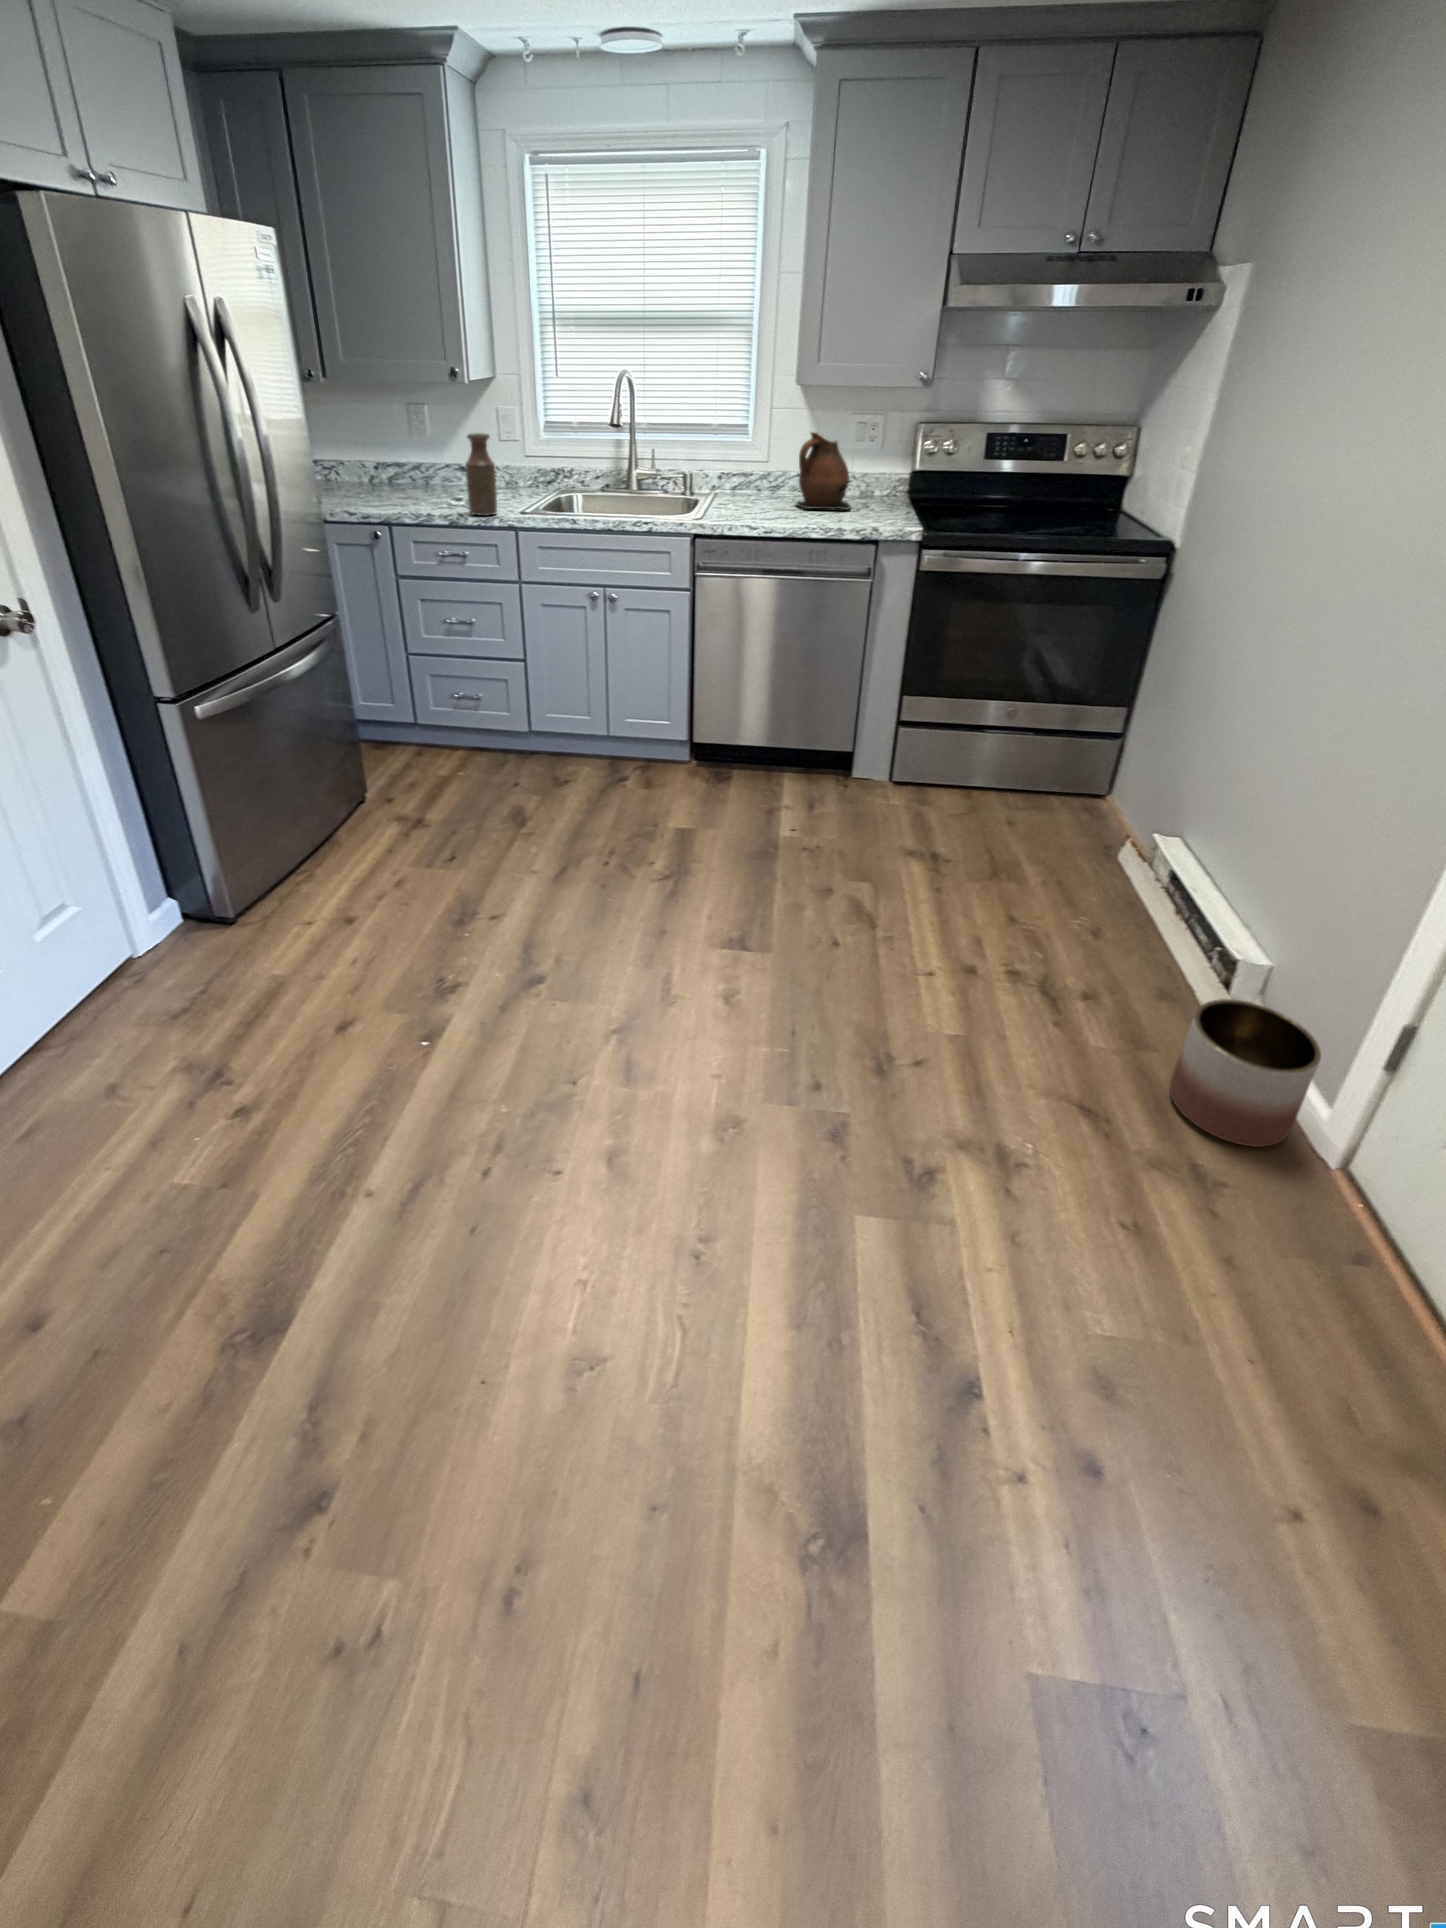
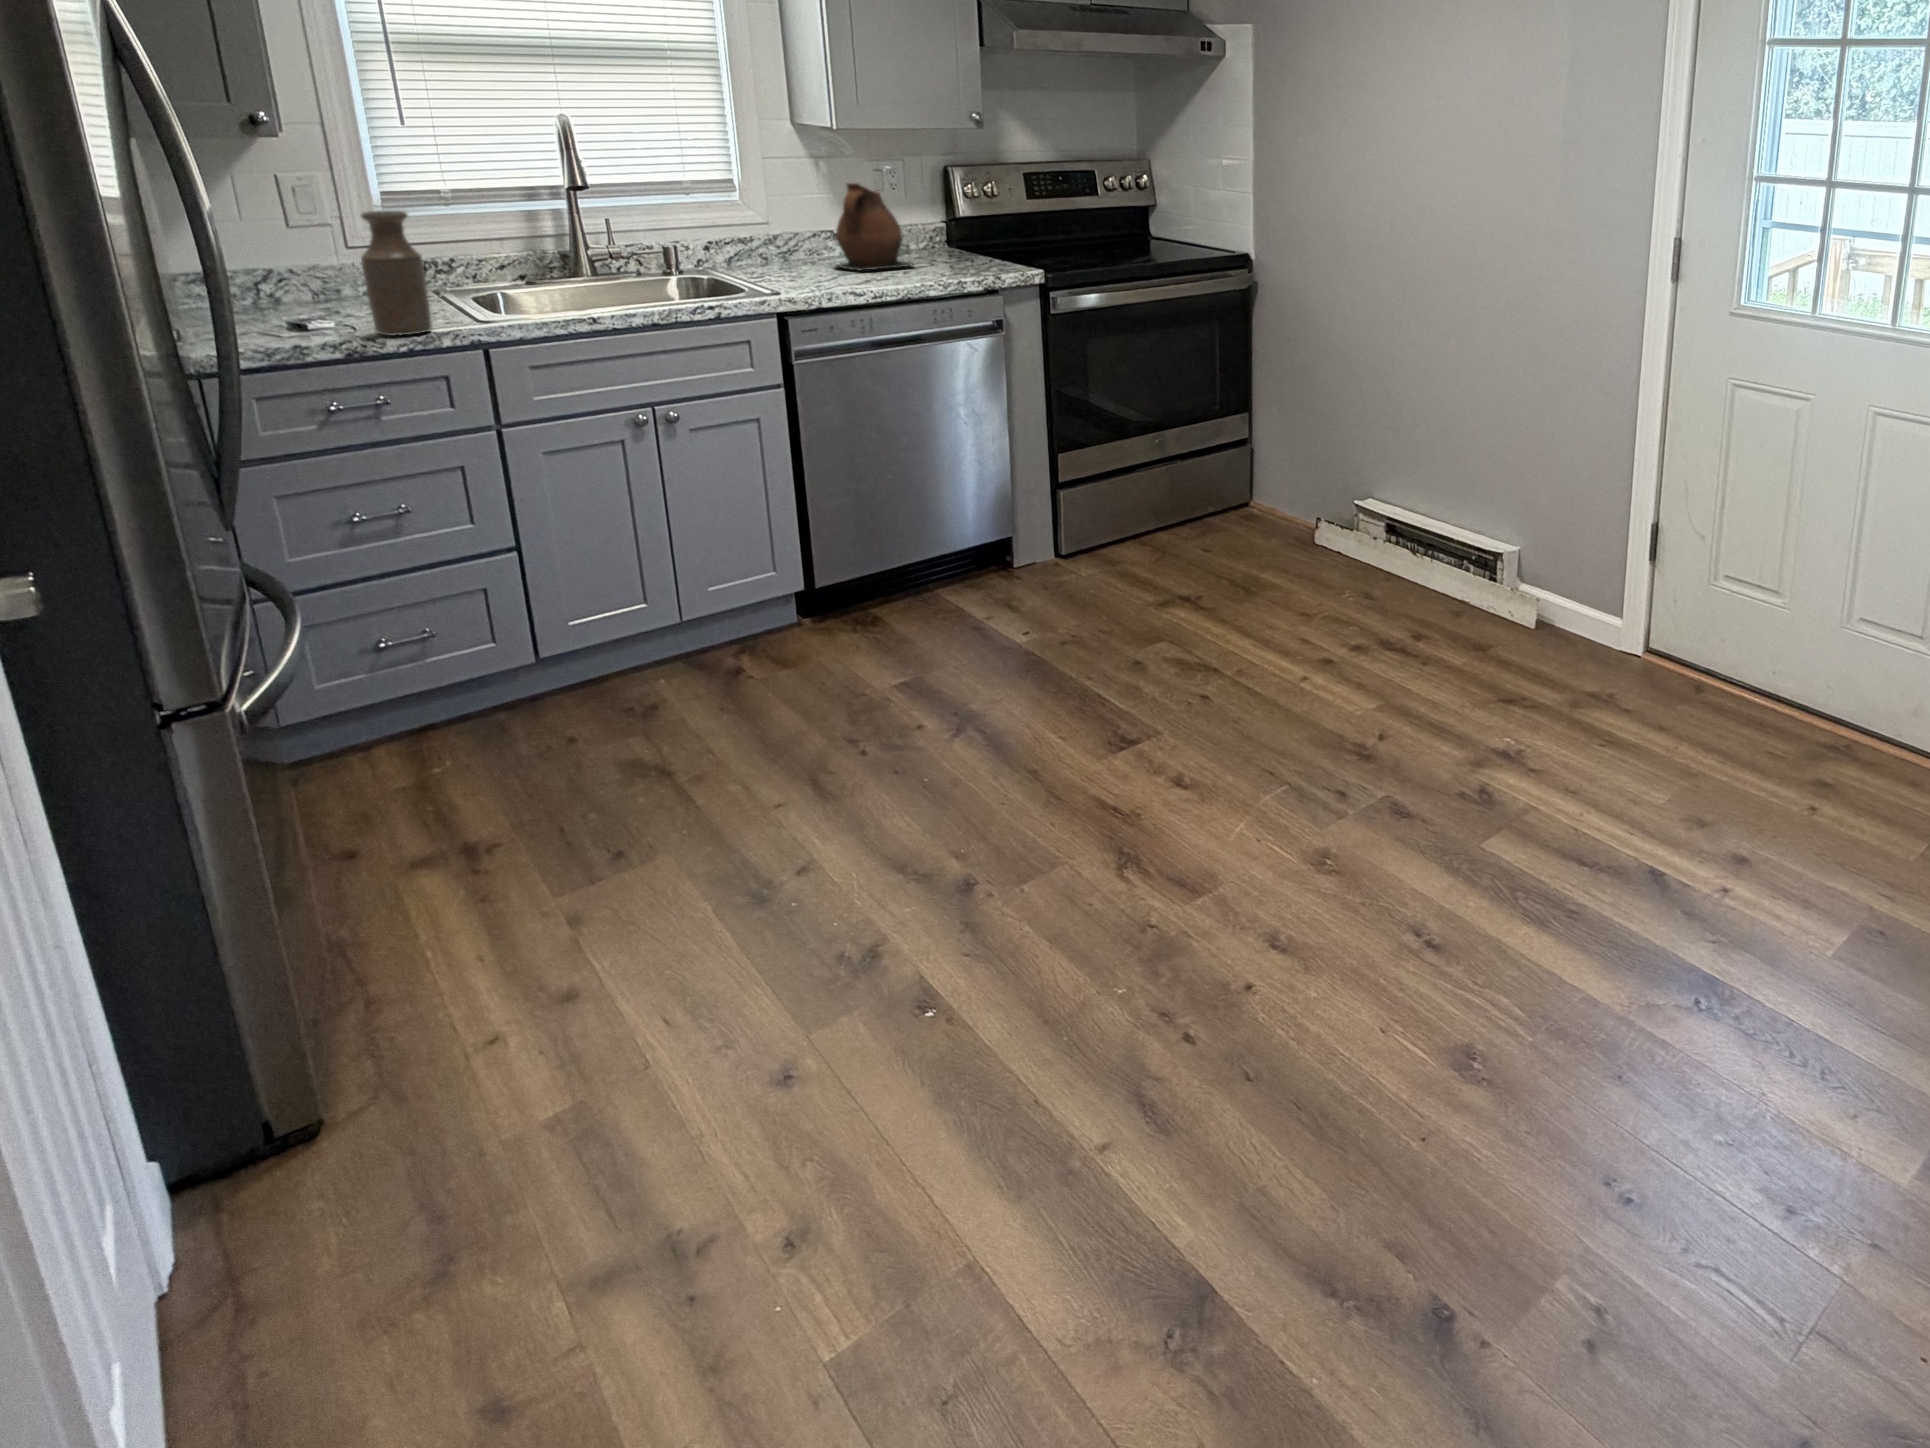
planter: present [1170,999,1321,1147] -> none [1523,569,1612,673]

